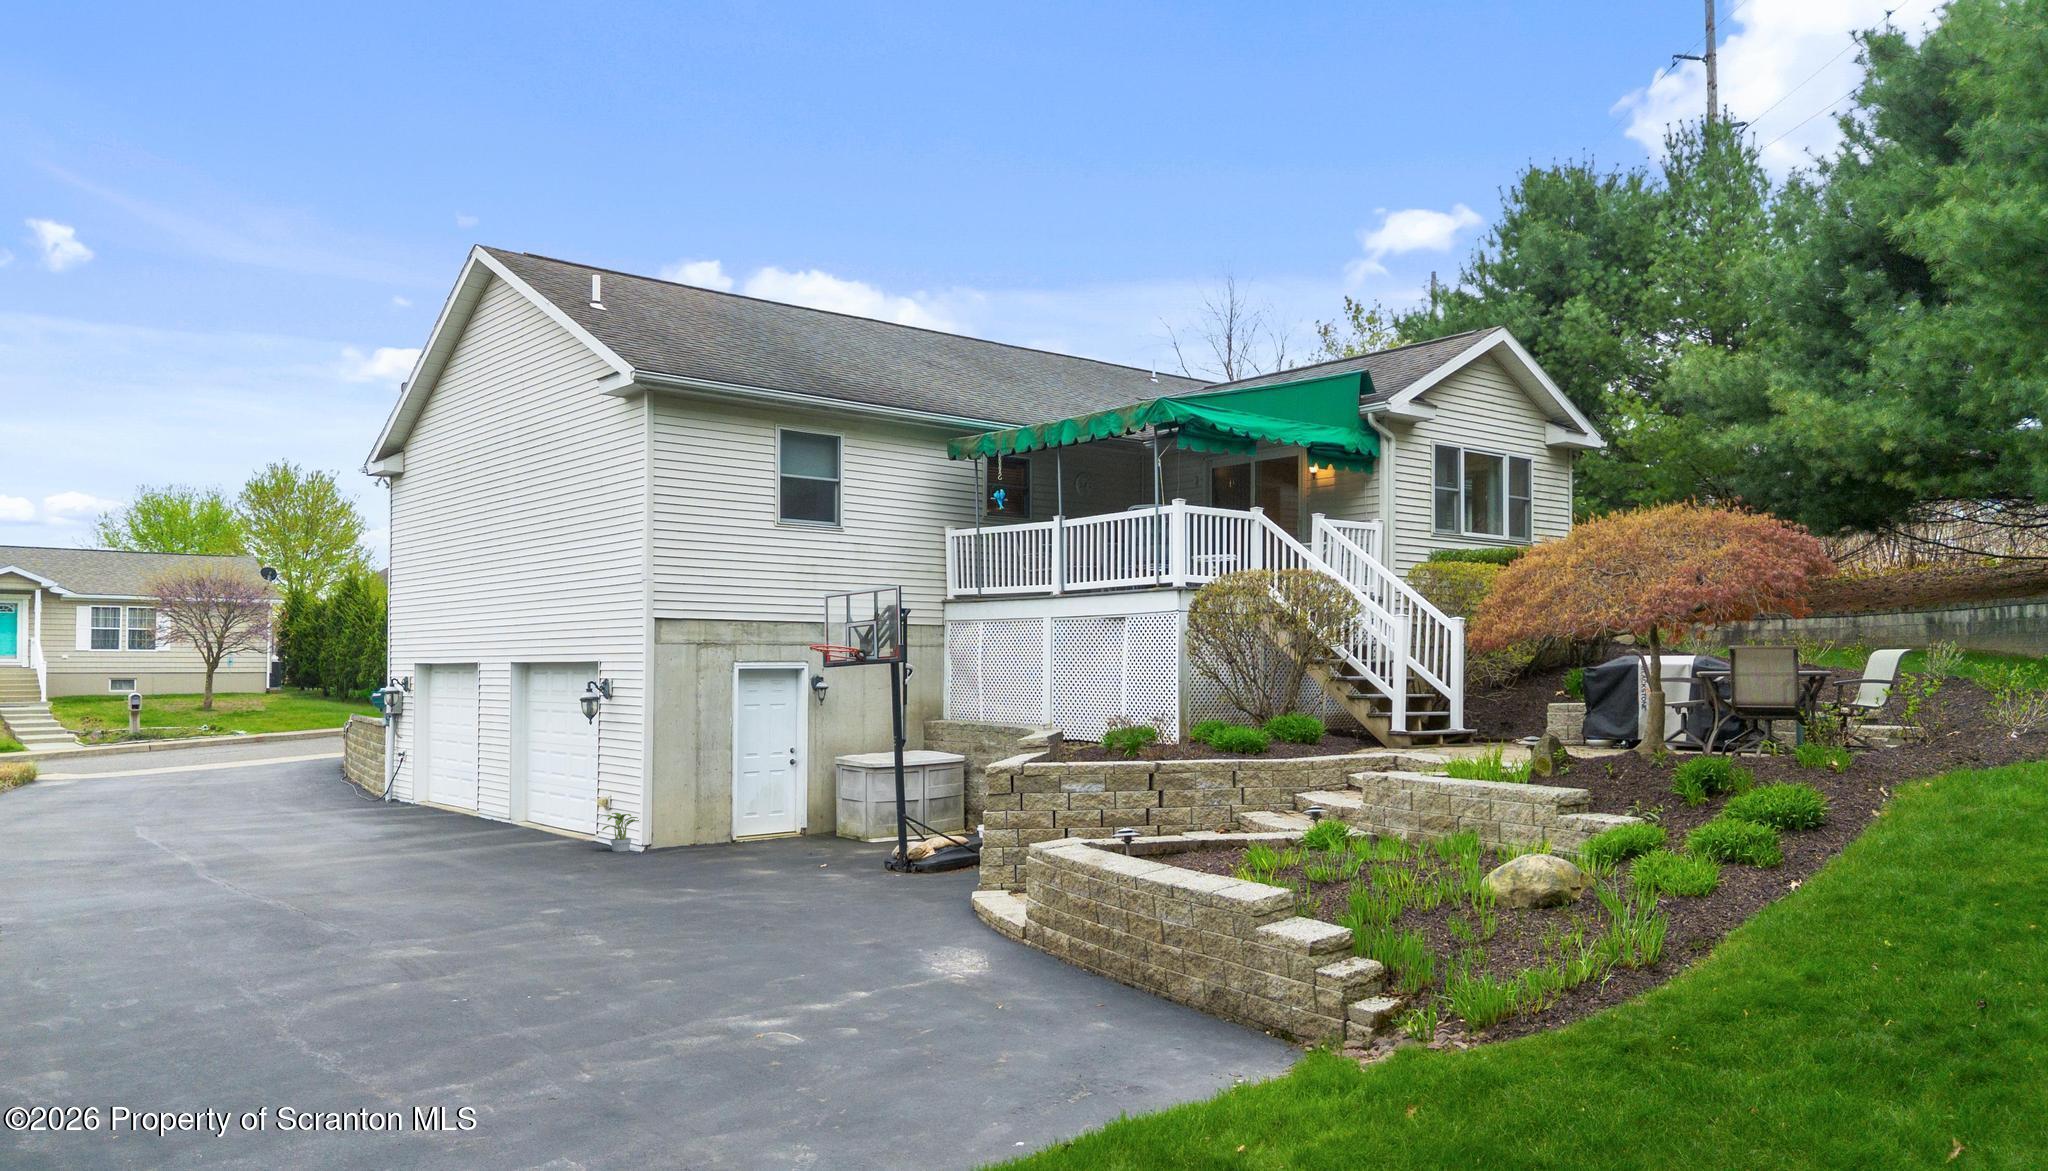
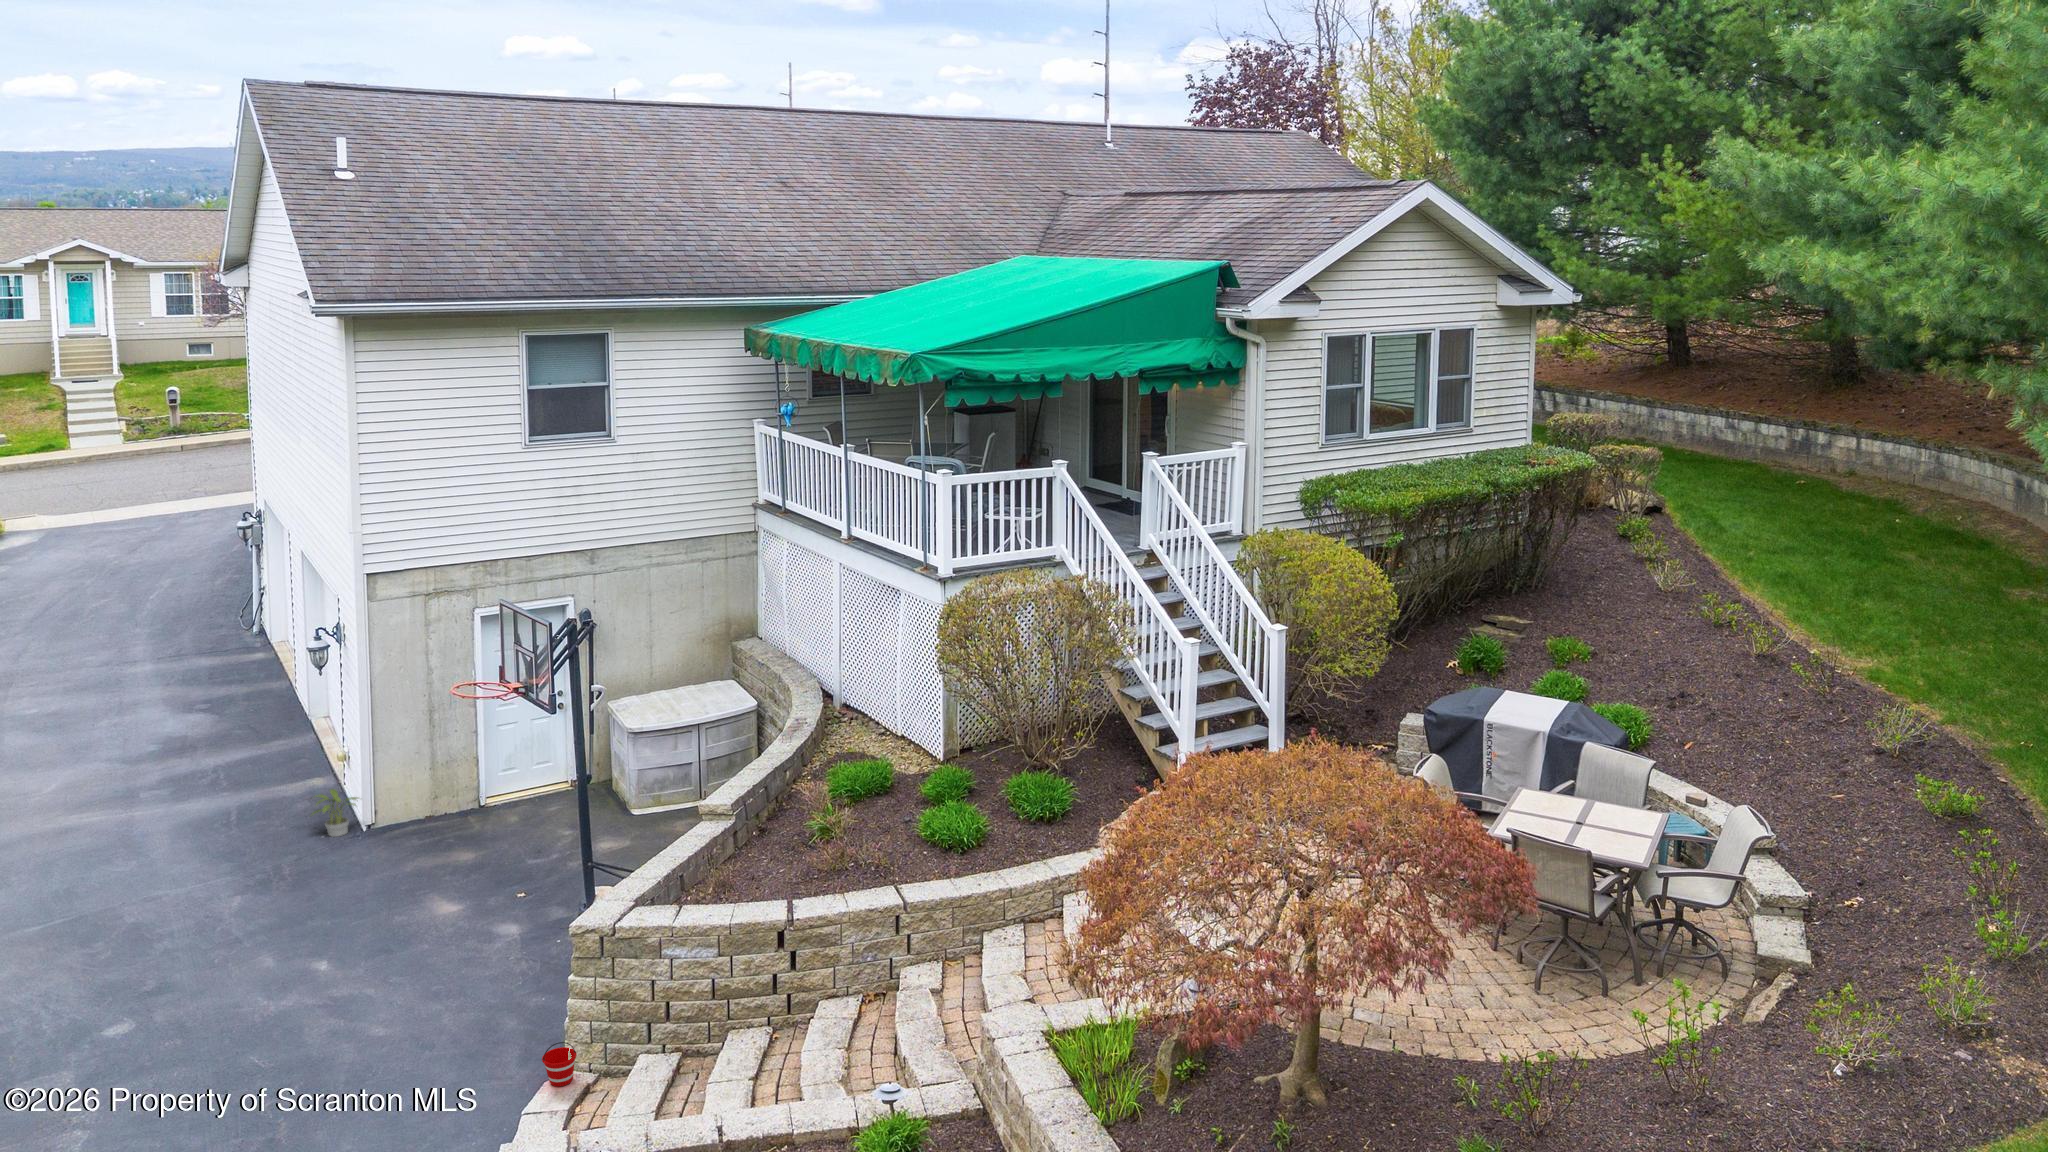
bucket: none [964,864,991,901] -> present [542,1042,577,1087]

